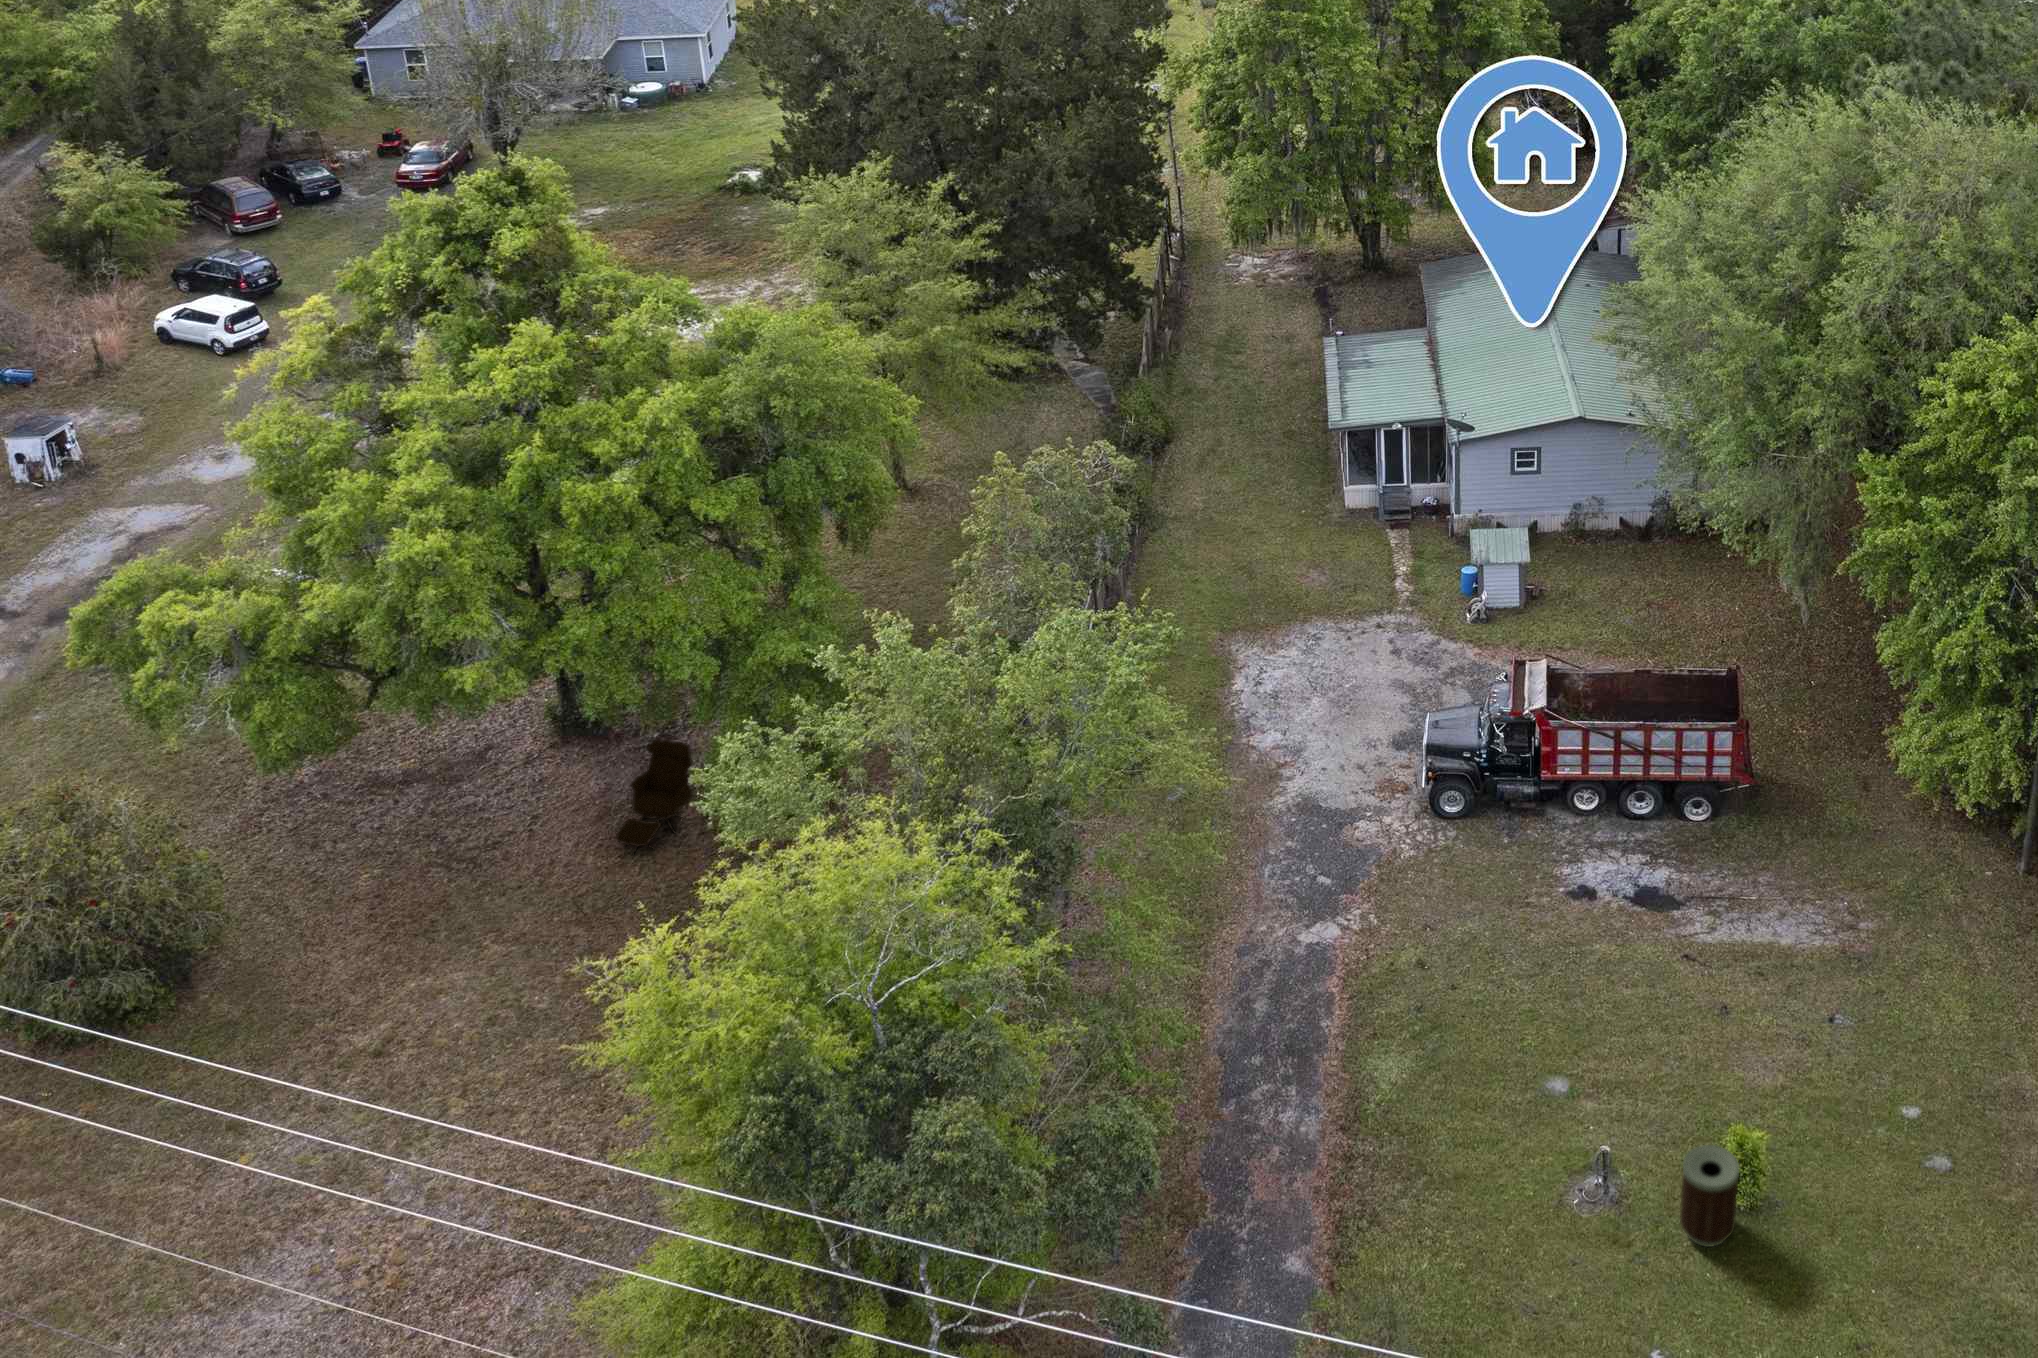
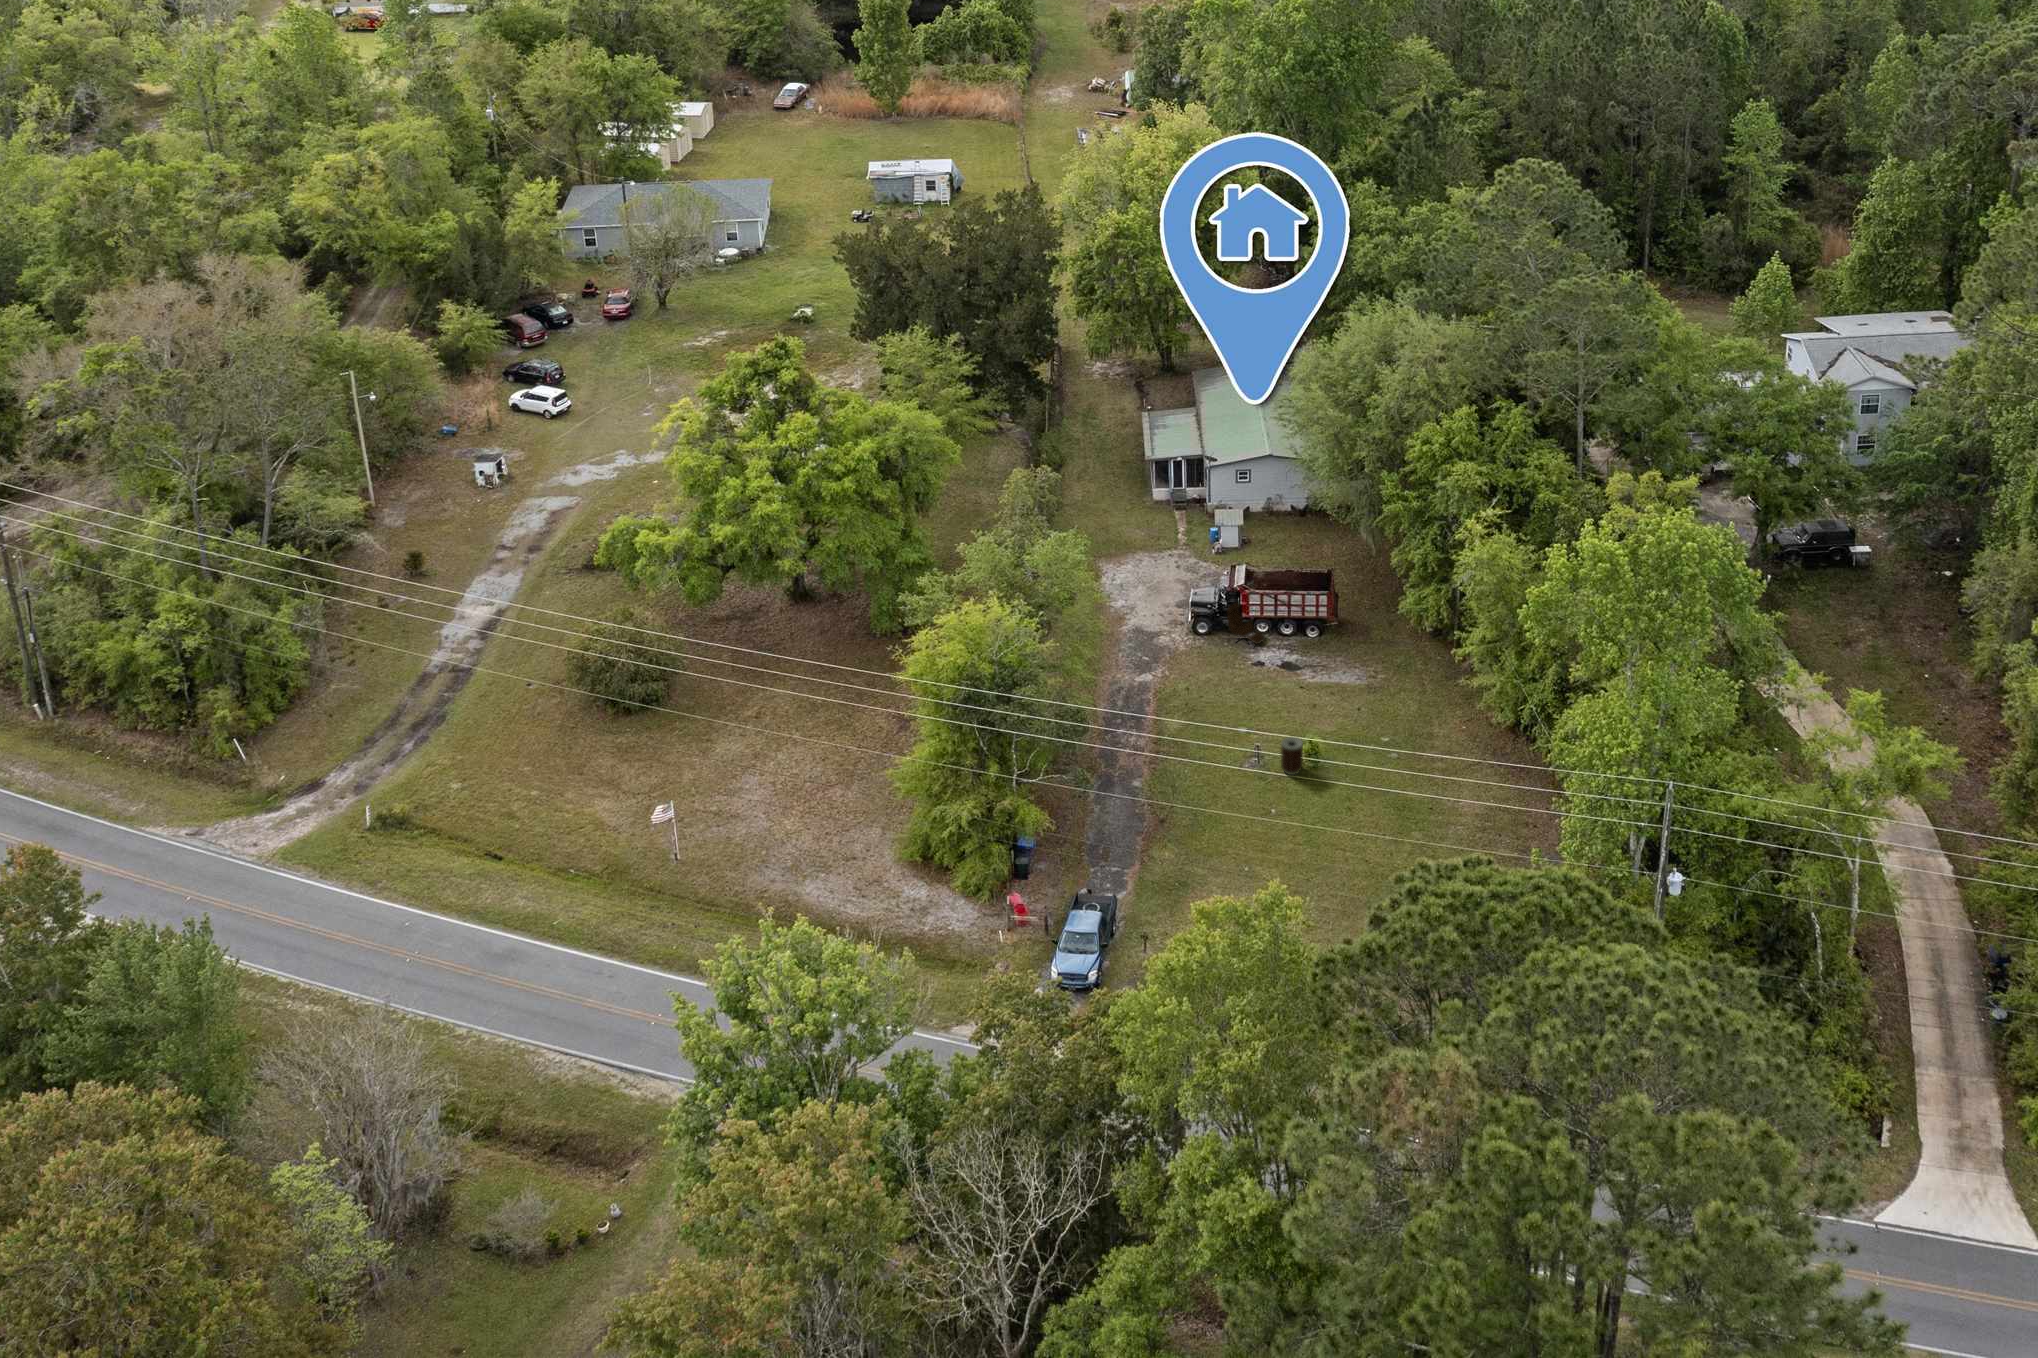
lounge chair: present [616,740,693,848] -> present [1227,603,1265,647]

